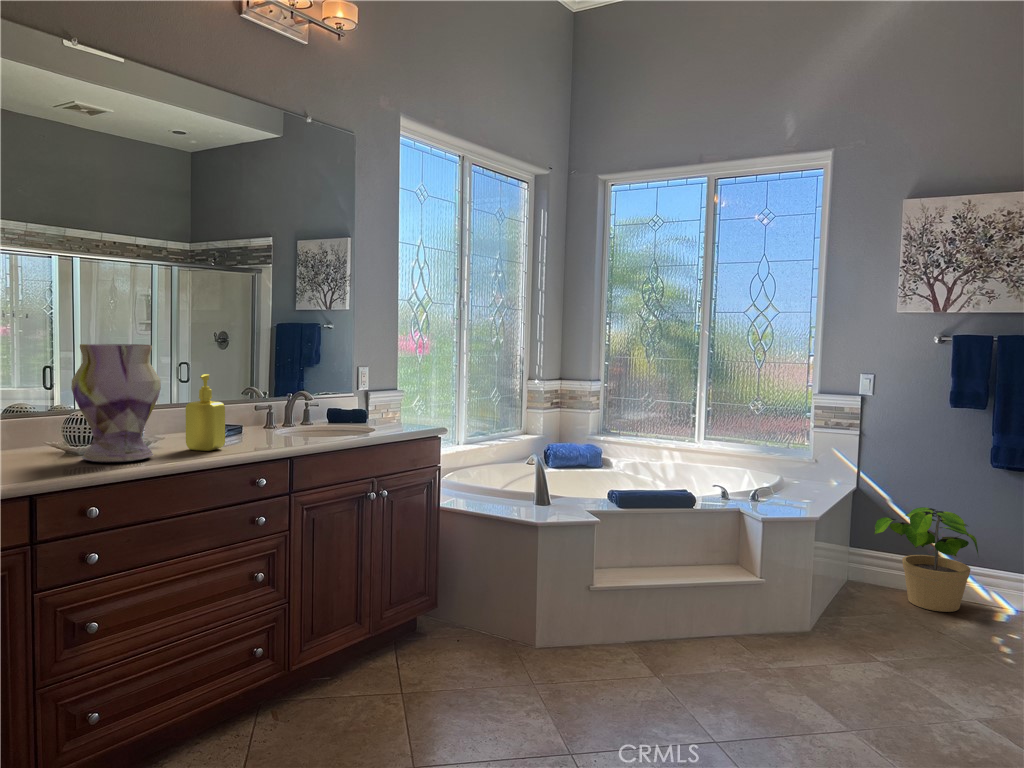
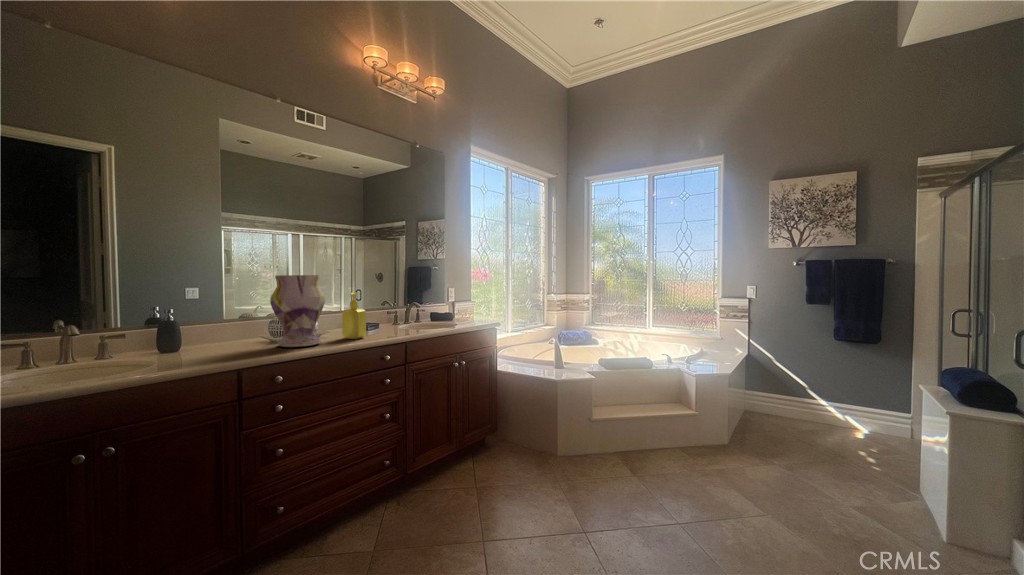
potted plant: present [874,507,978,612] -> none [761,366,830,431]

